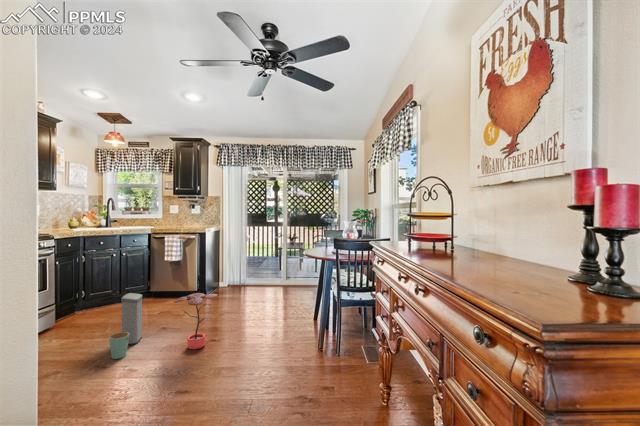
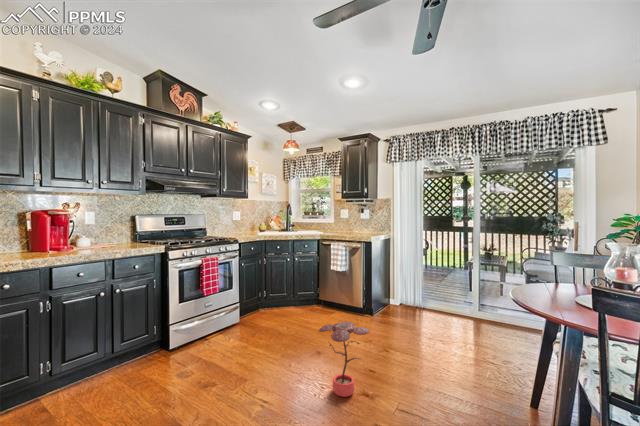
trash can: present [109,293,142,359] -> none [258,307,296,381]

